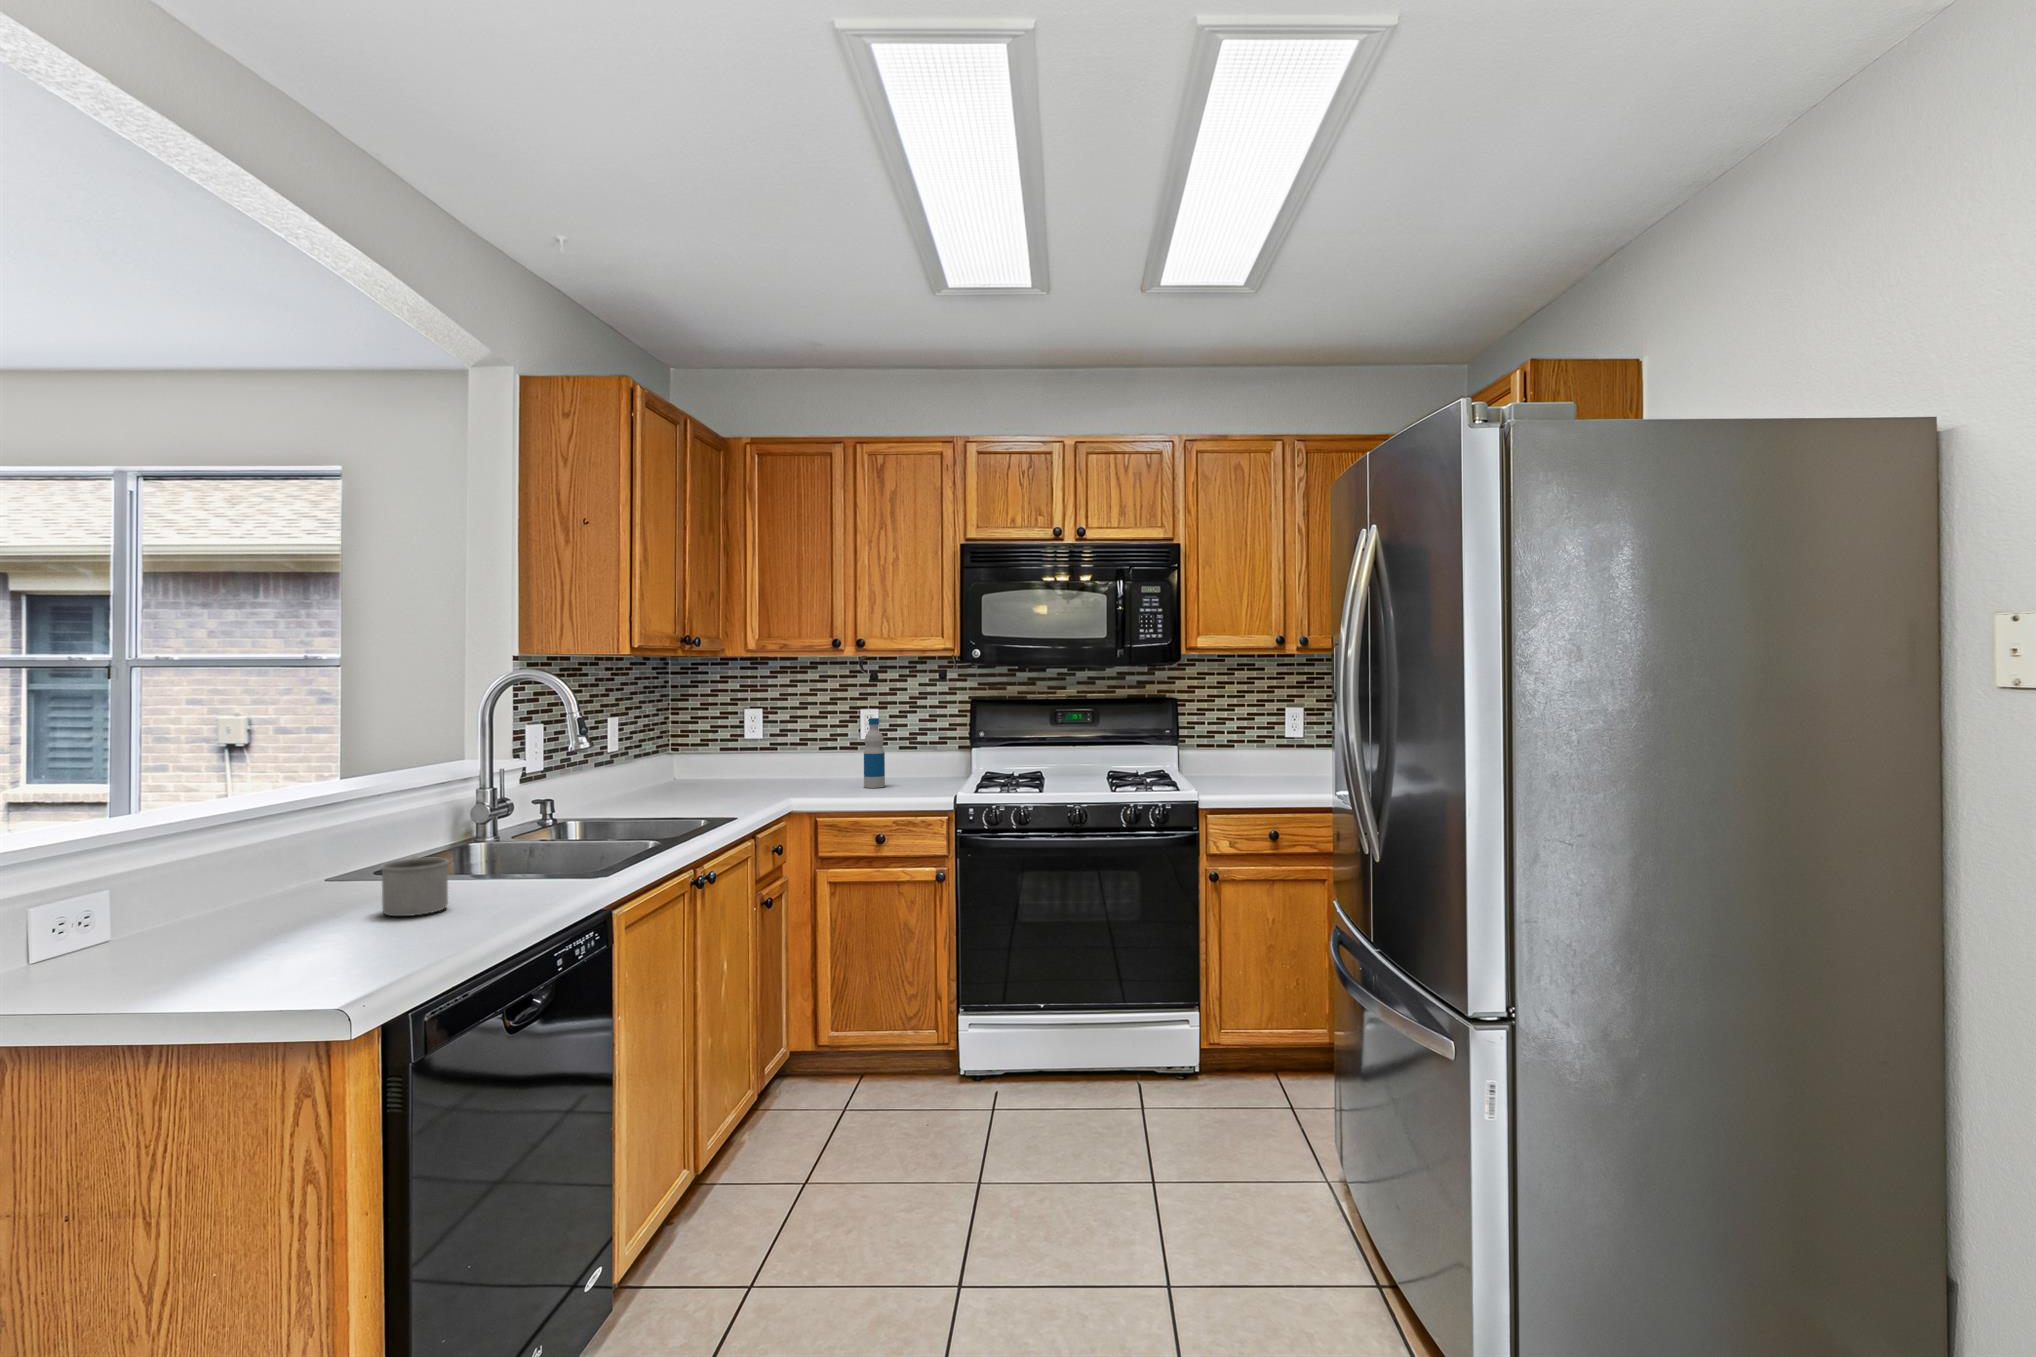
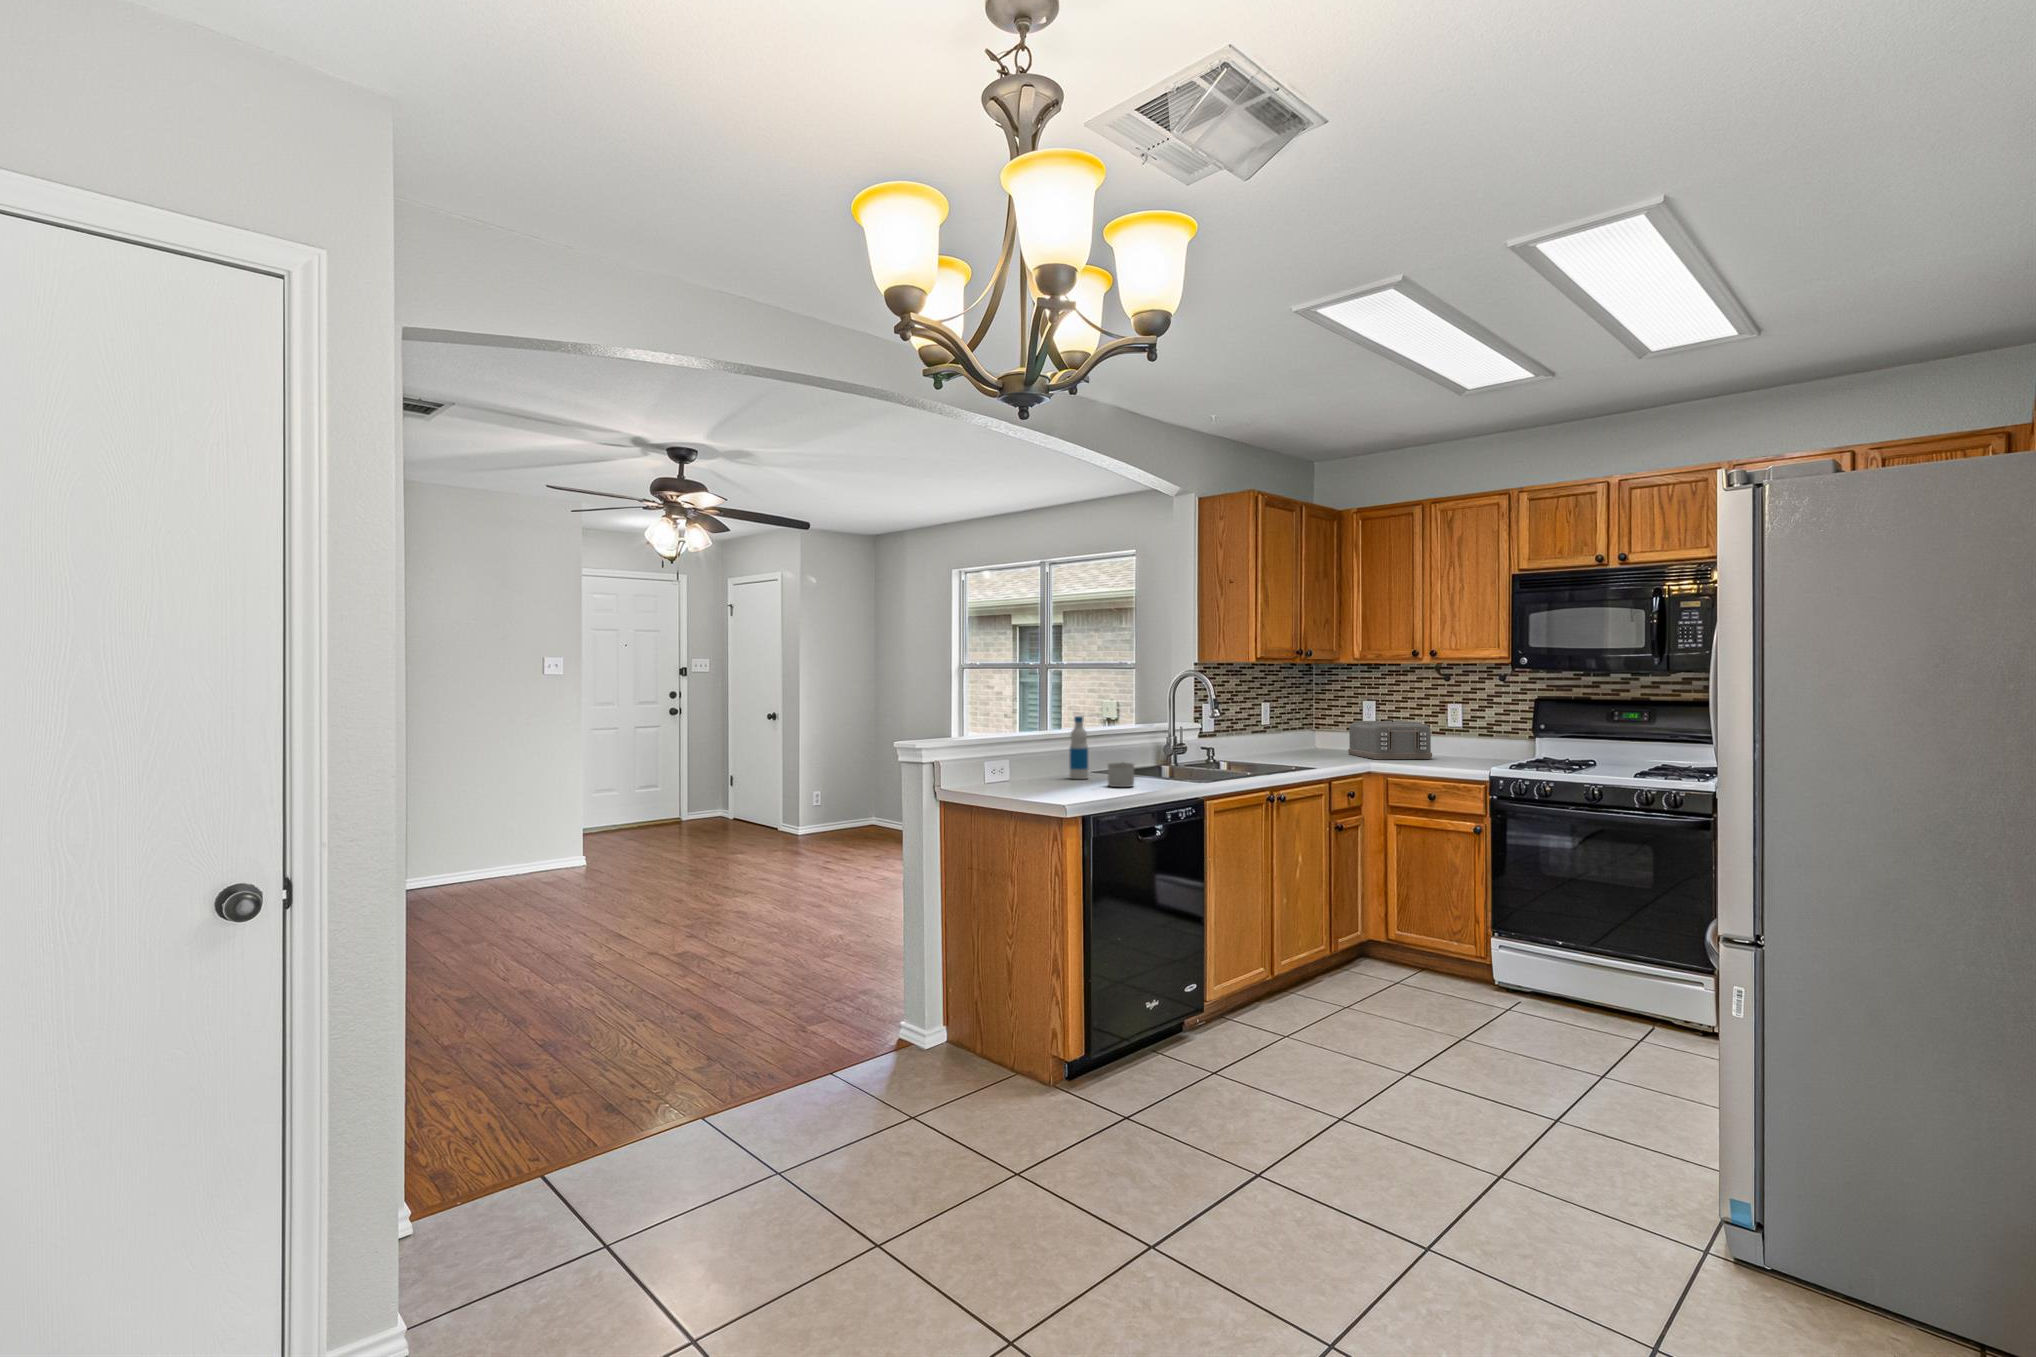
bottle: present [864,718,885,788] -> present [1070,716,1088,779]
toaster: none [728,734,845,791] -> present [1348,721,1432,759]

